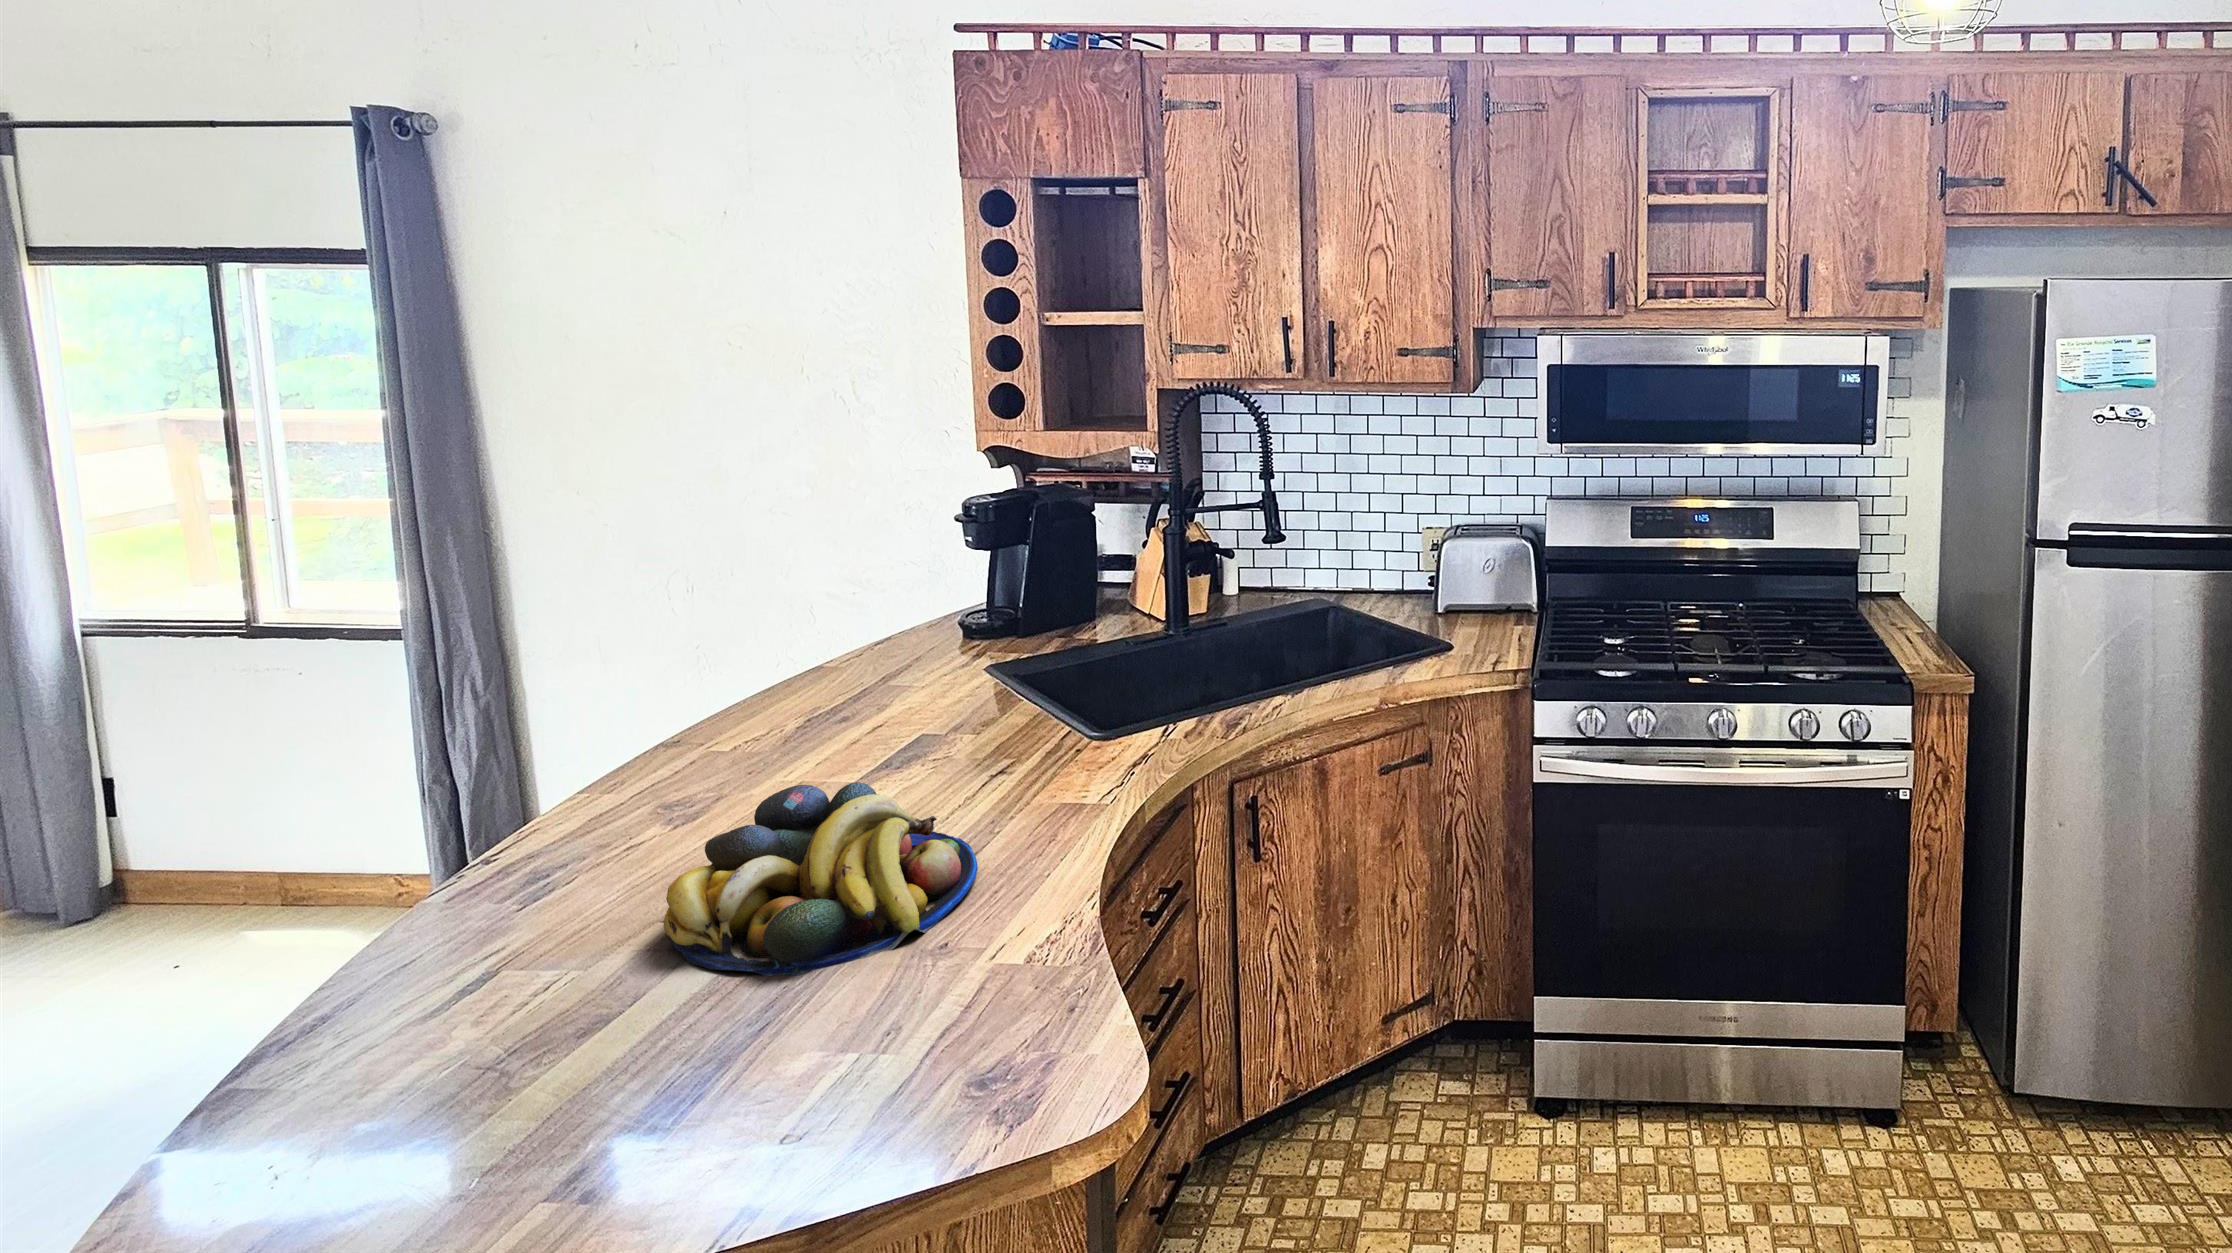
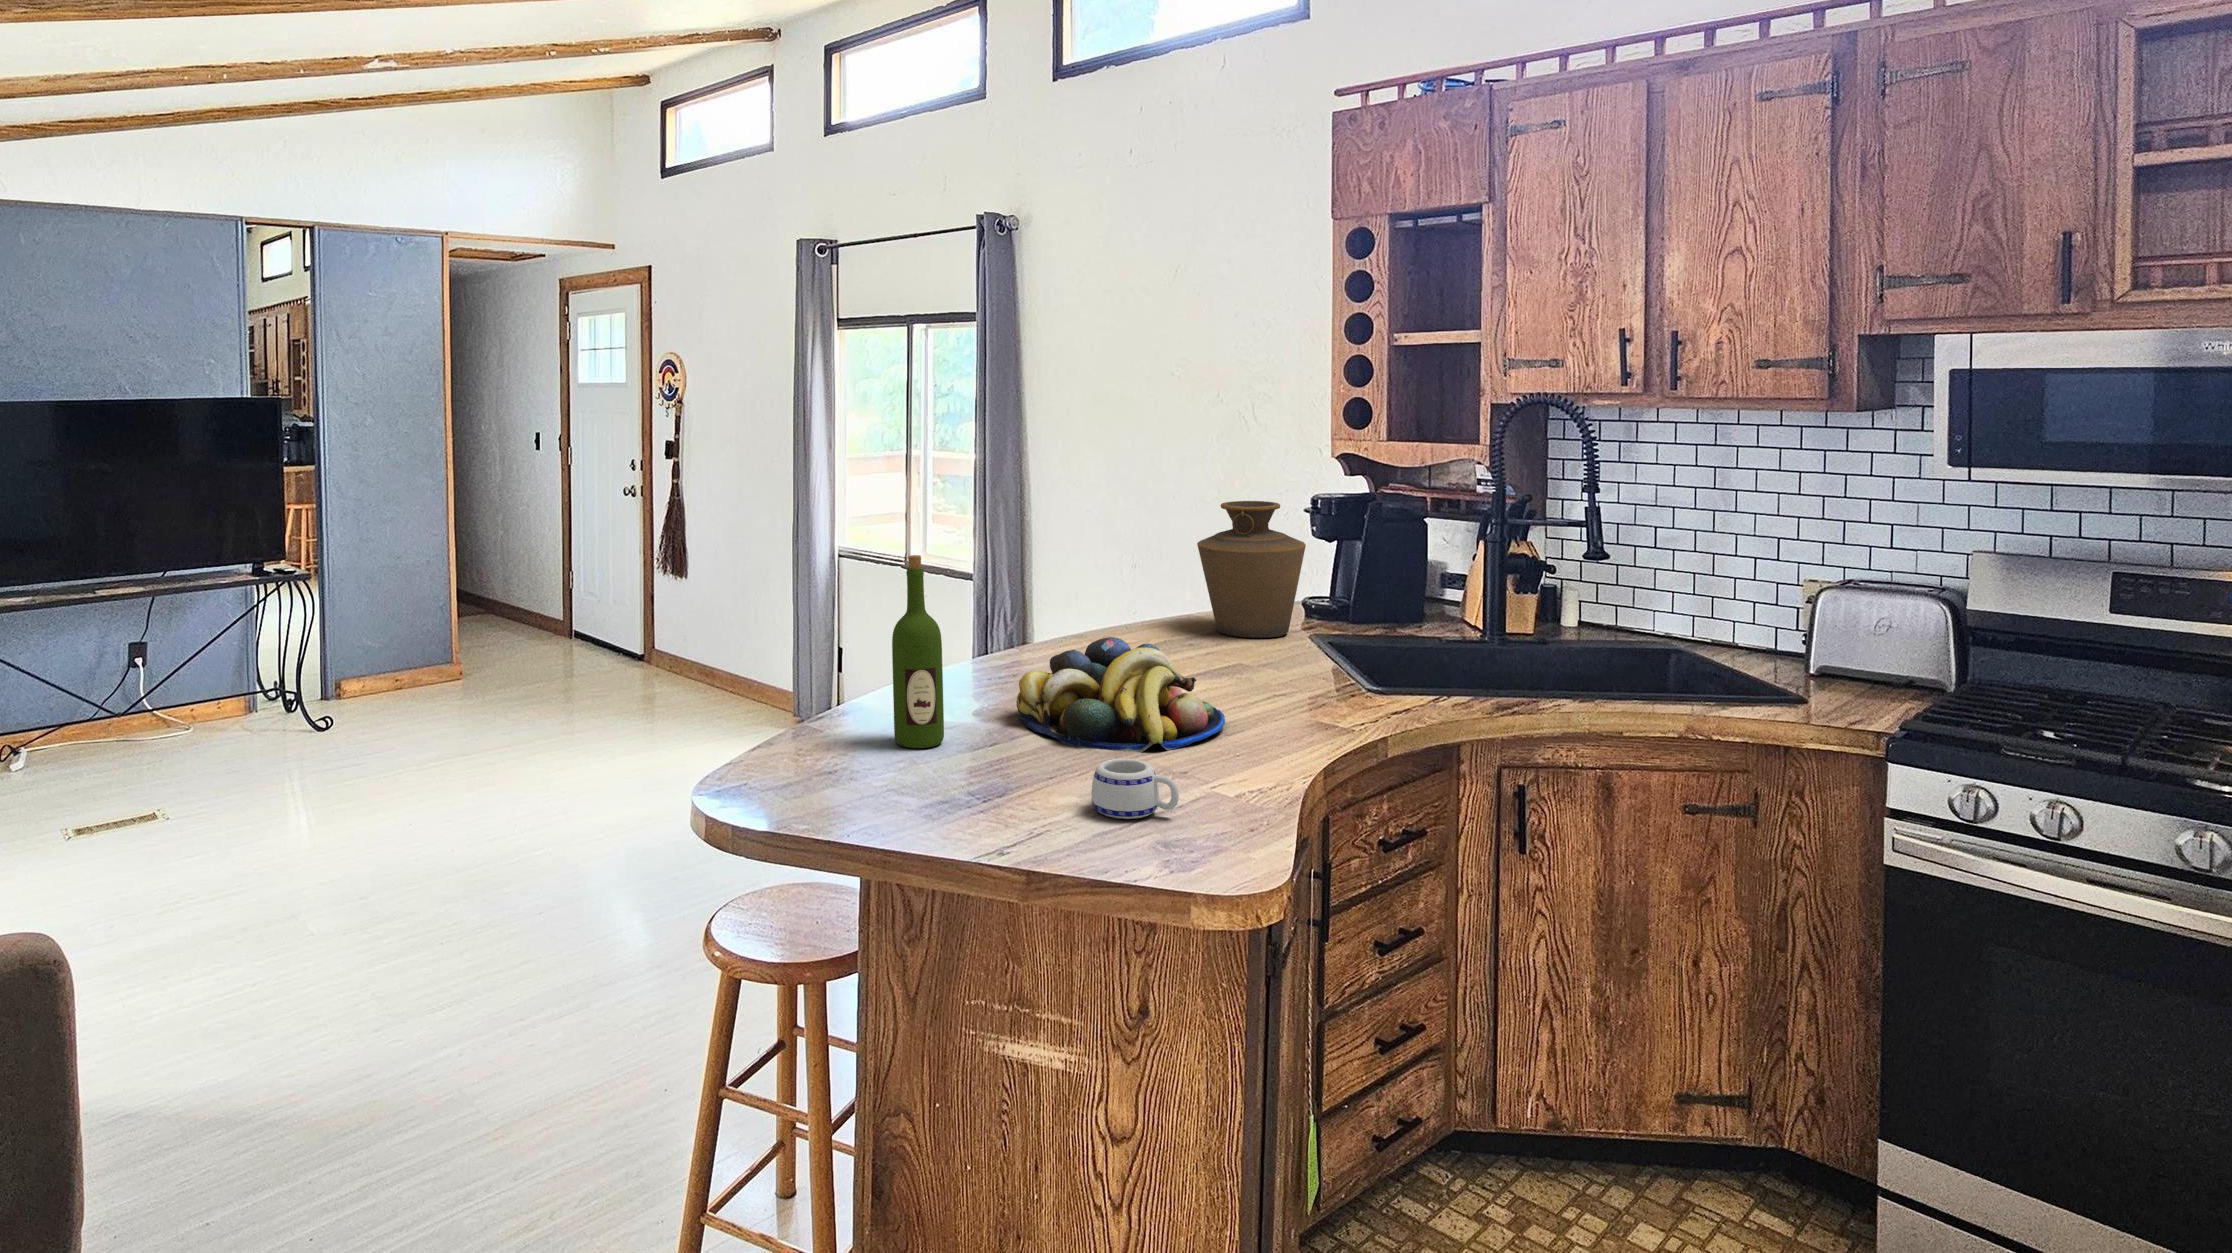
vase: none [835,524,976,693] -> present [1197,501,1306,638]
wine bottle: none [445,791,564,1095] -> present [892,555,944,748]
mug: none [881,1002,1010,1102] -> present [1091,759,1179,819]

